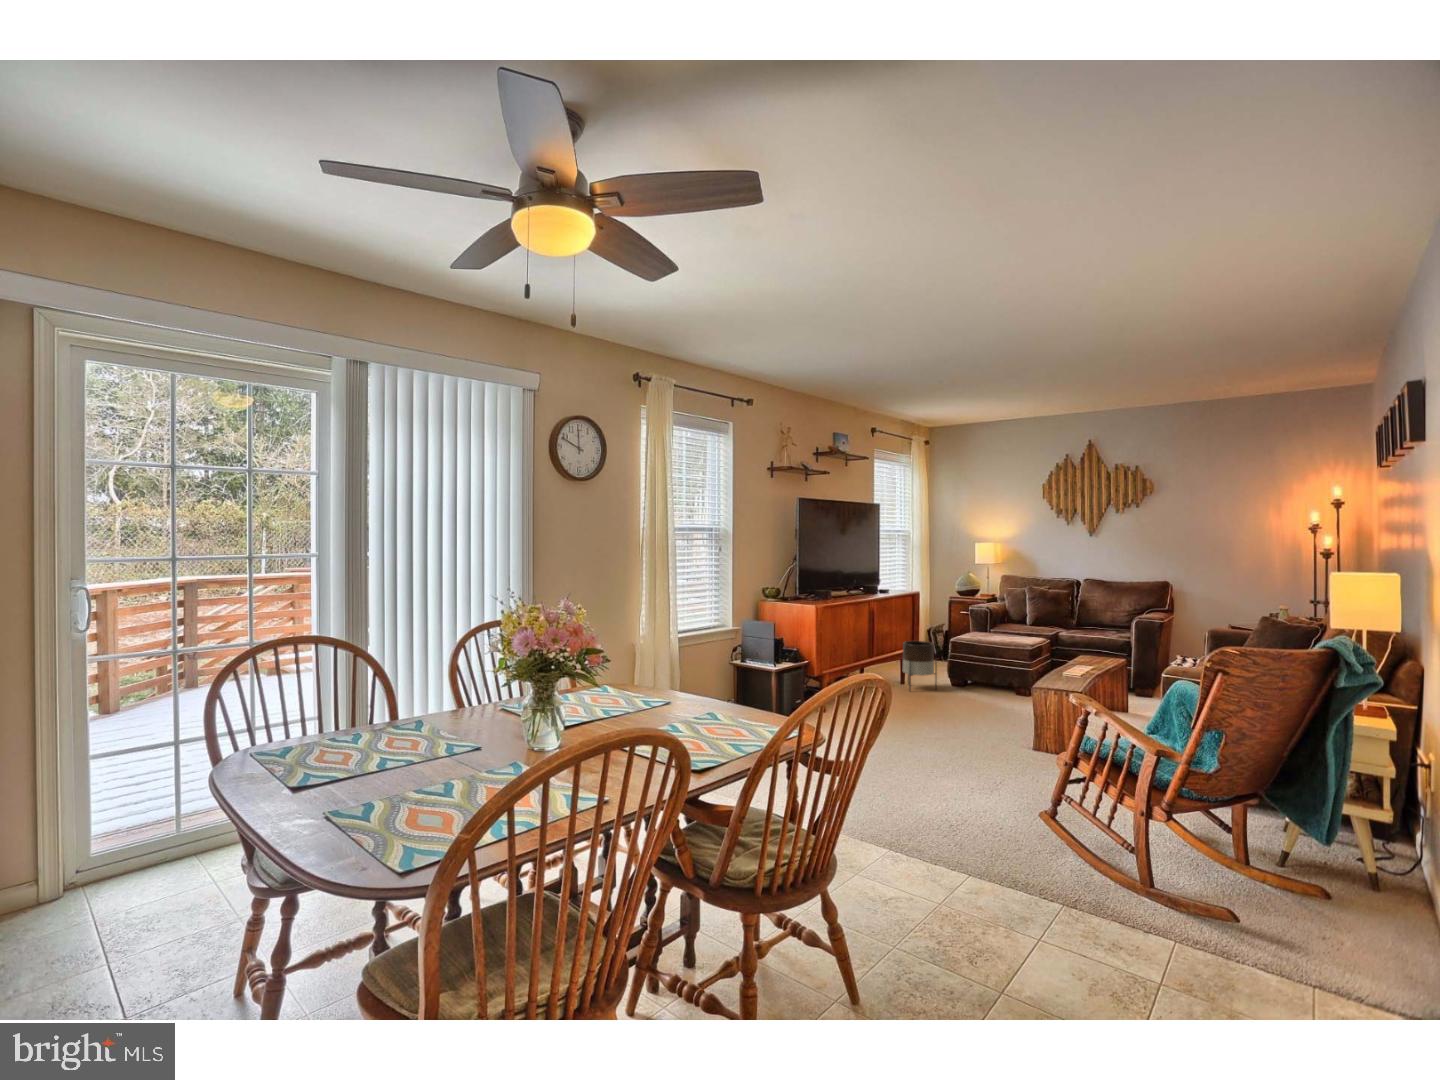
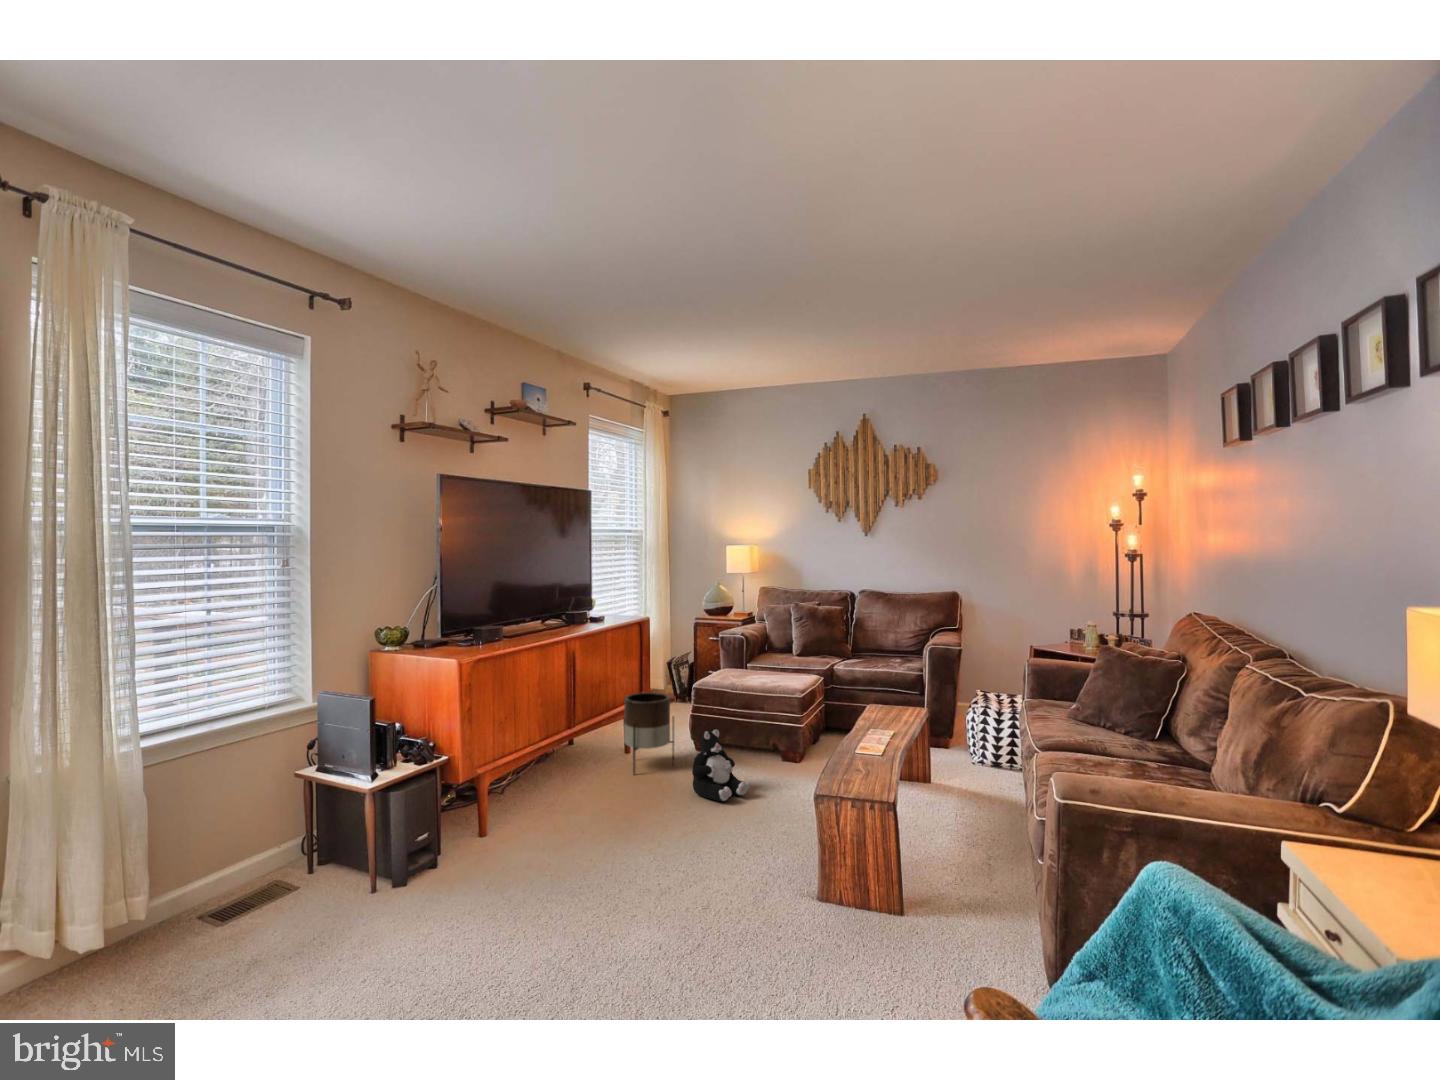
plush toy: none [950,662,990,706] -> present [692,729,751,801]

